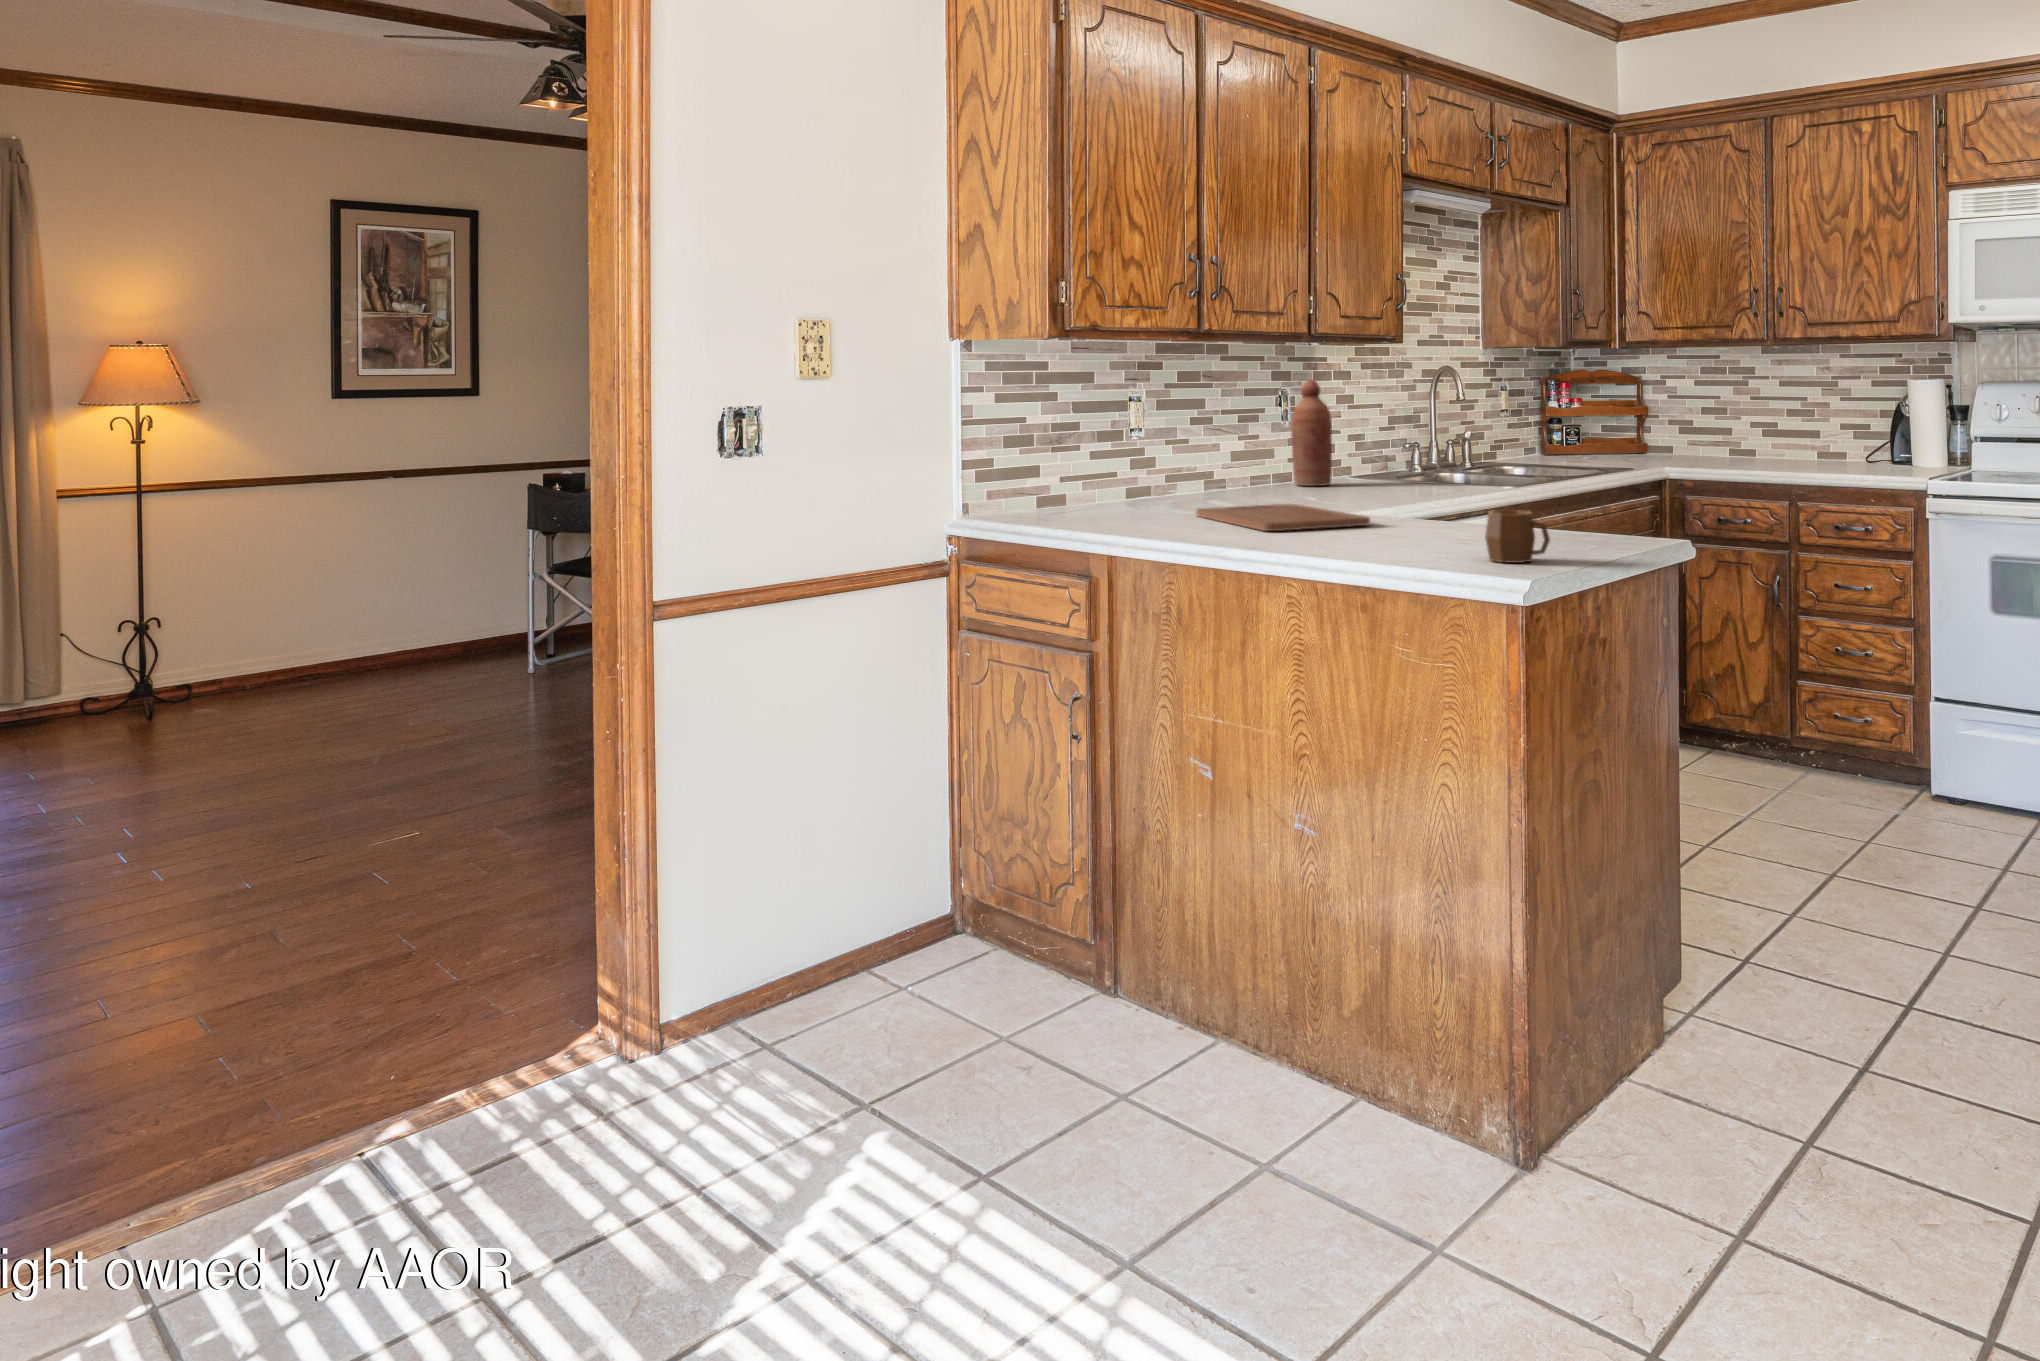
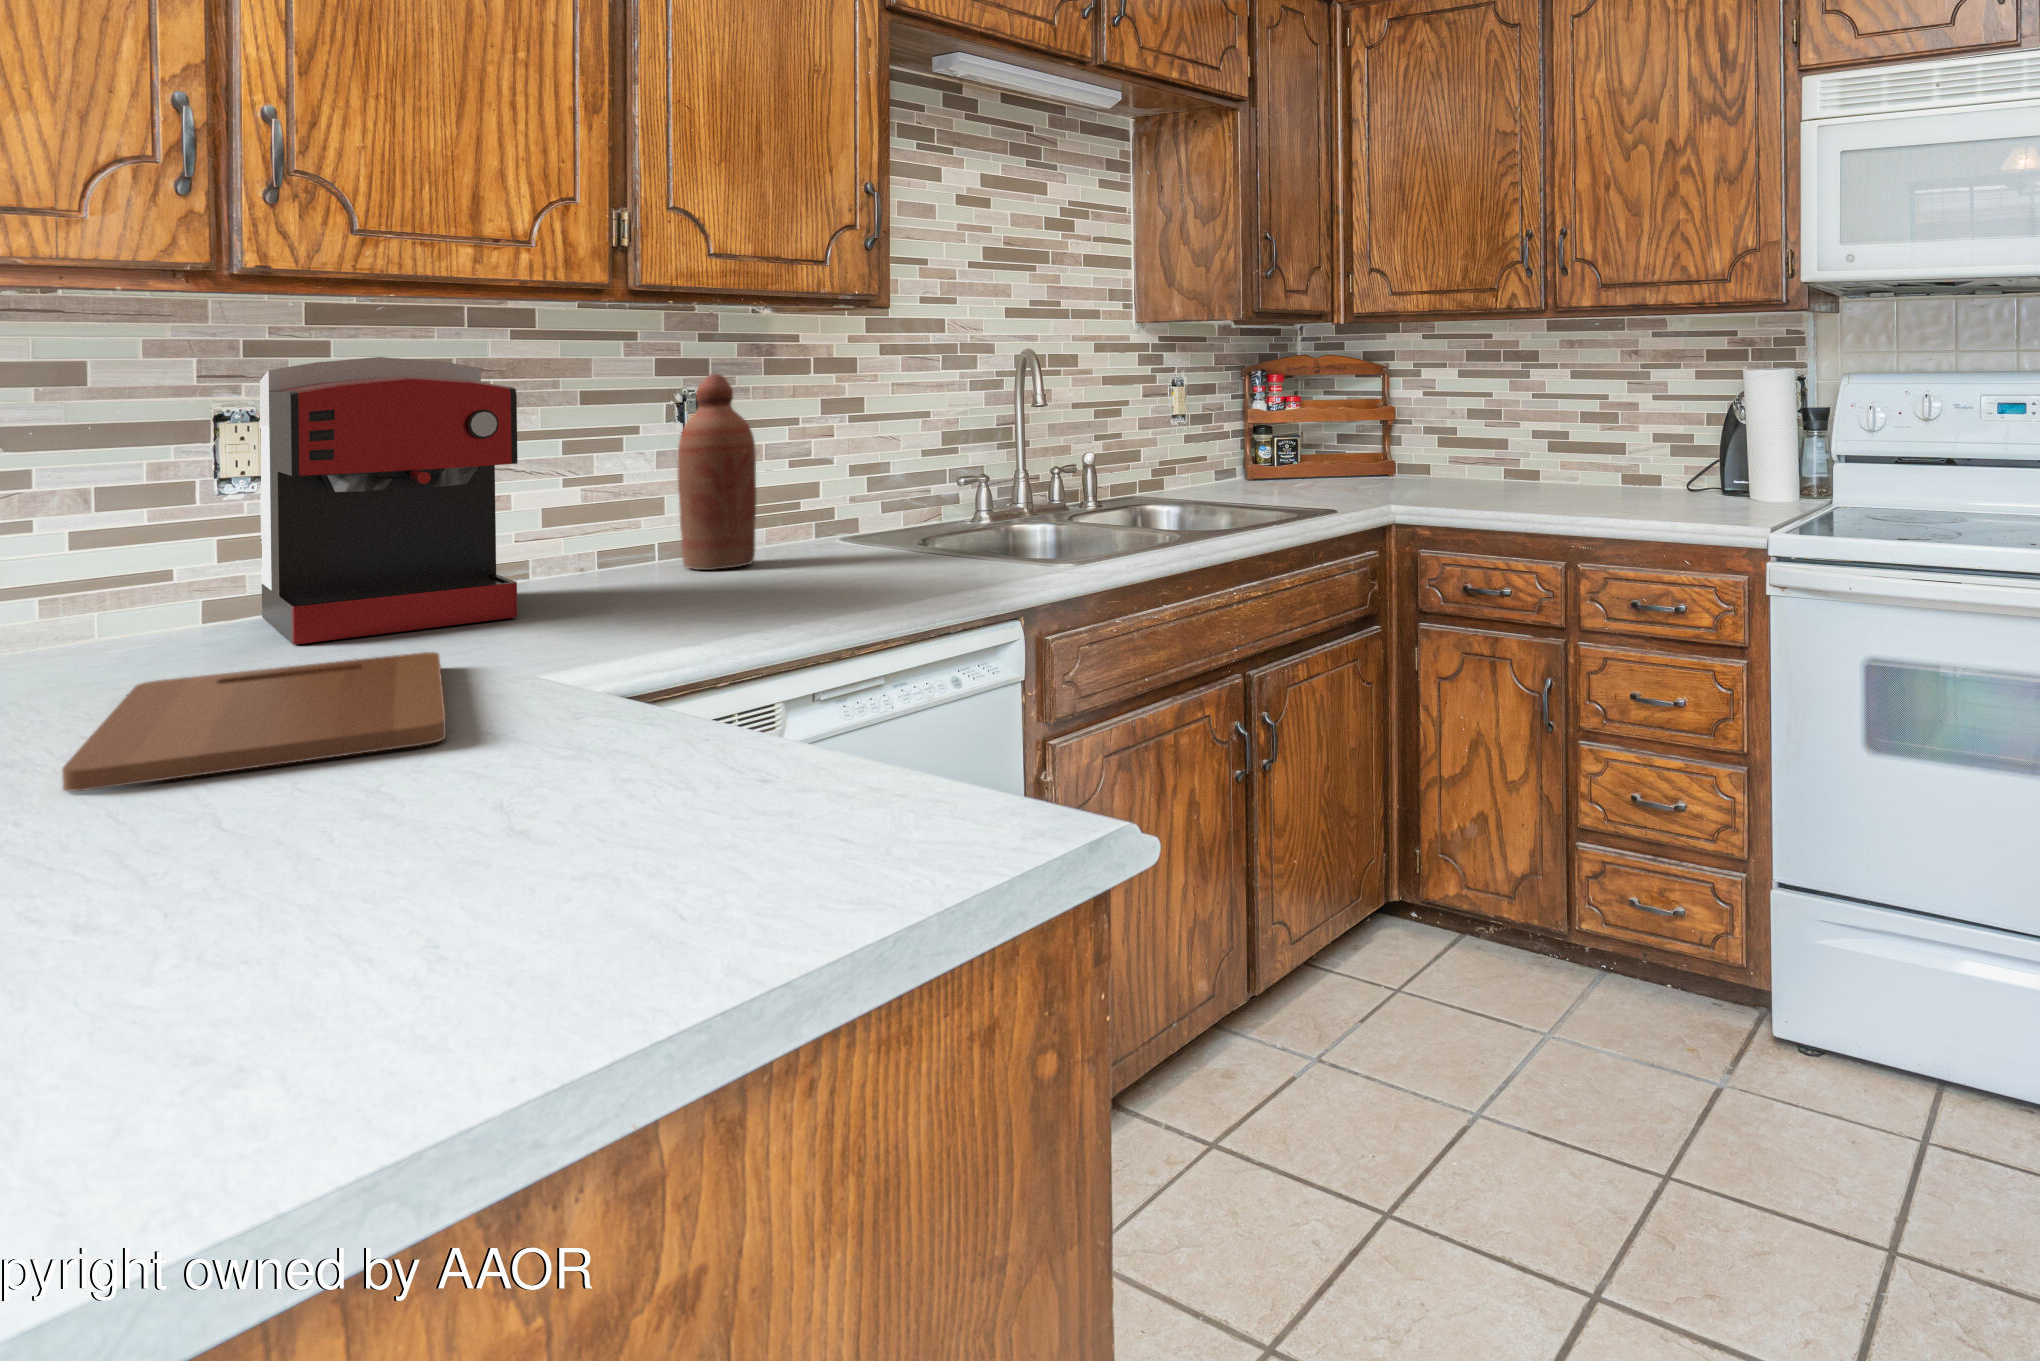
coffee maker: none [1141,372,1273,504] -> present [259,357,518,644]
mug: present [1485,510,1550,563] -> none [209,829,422,1059]

